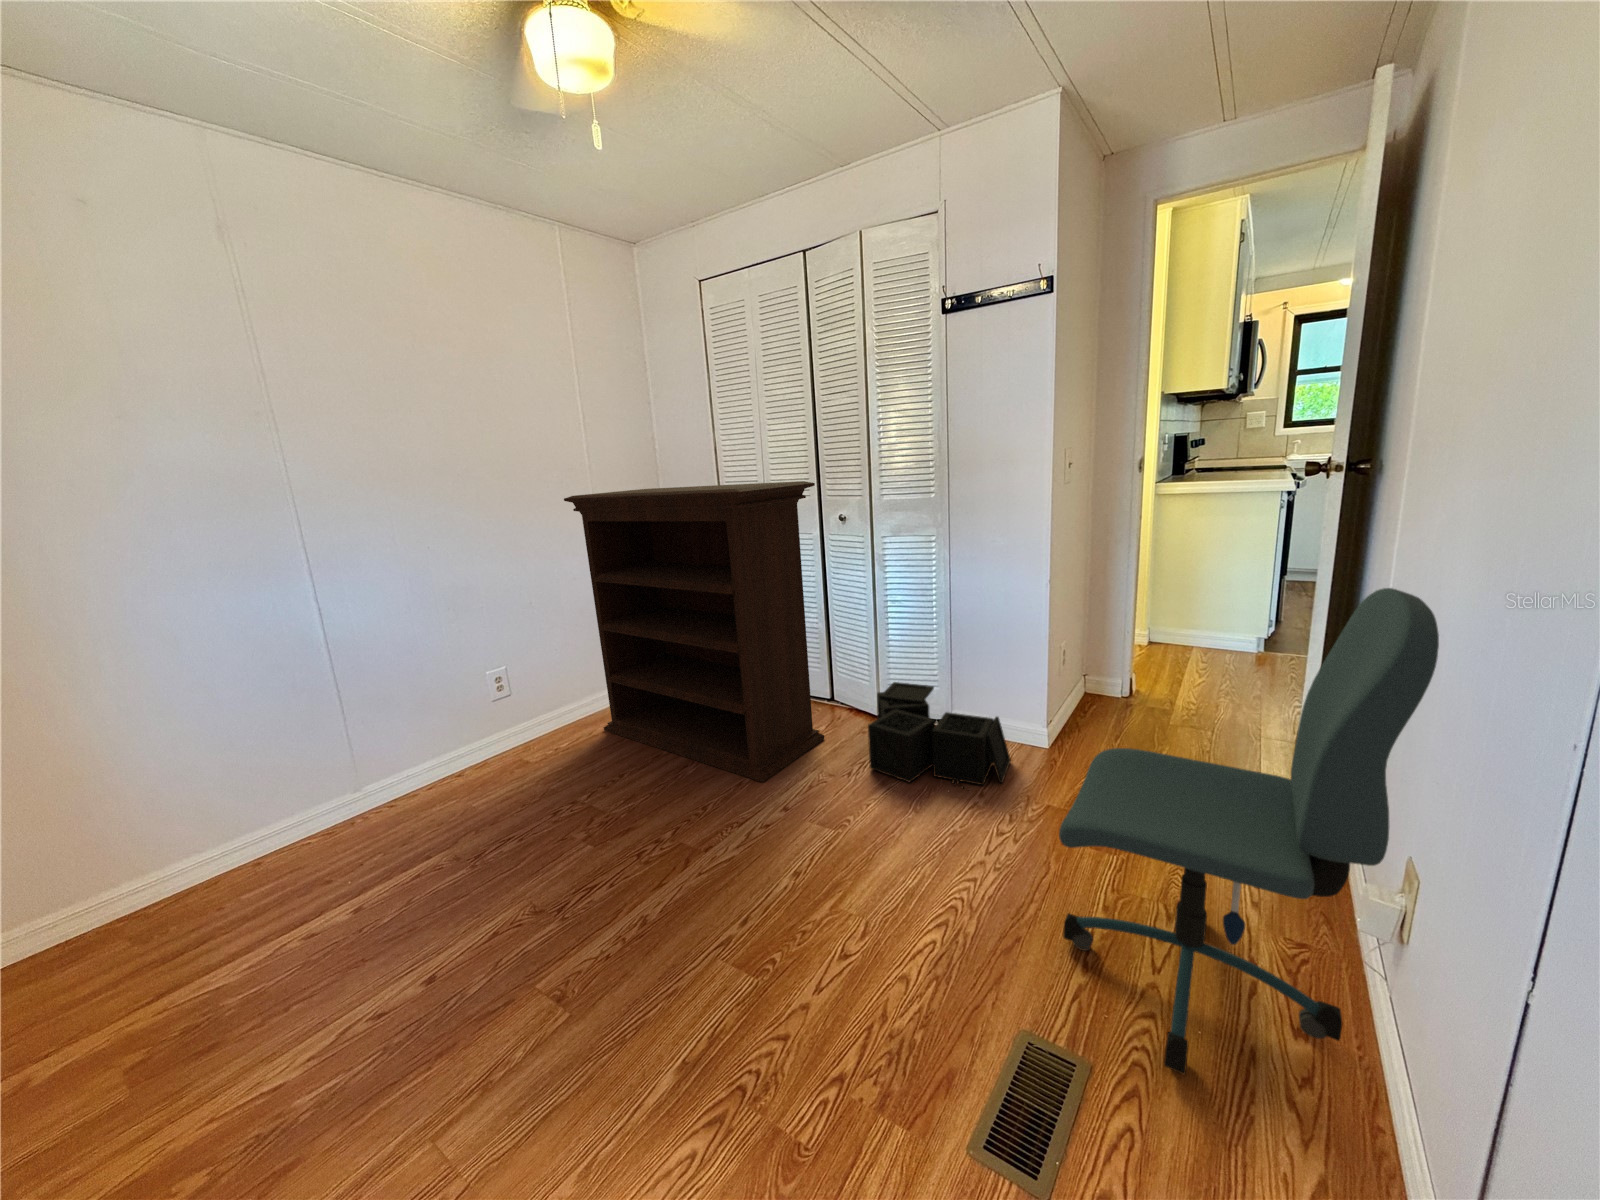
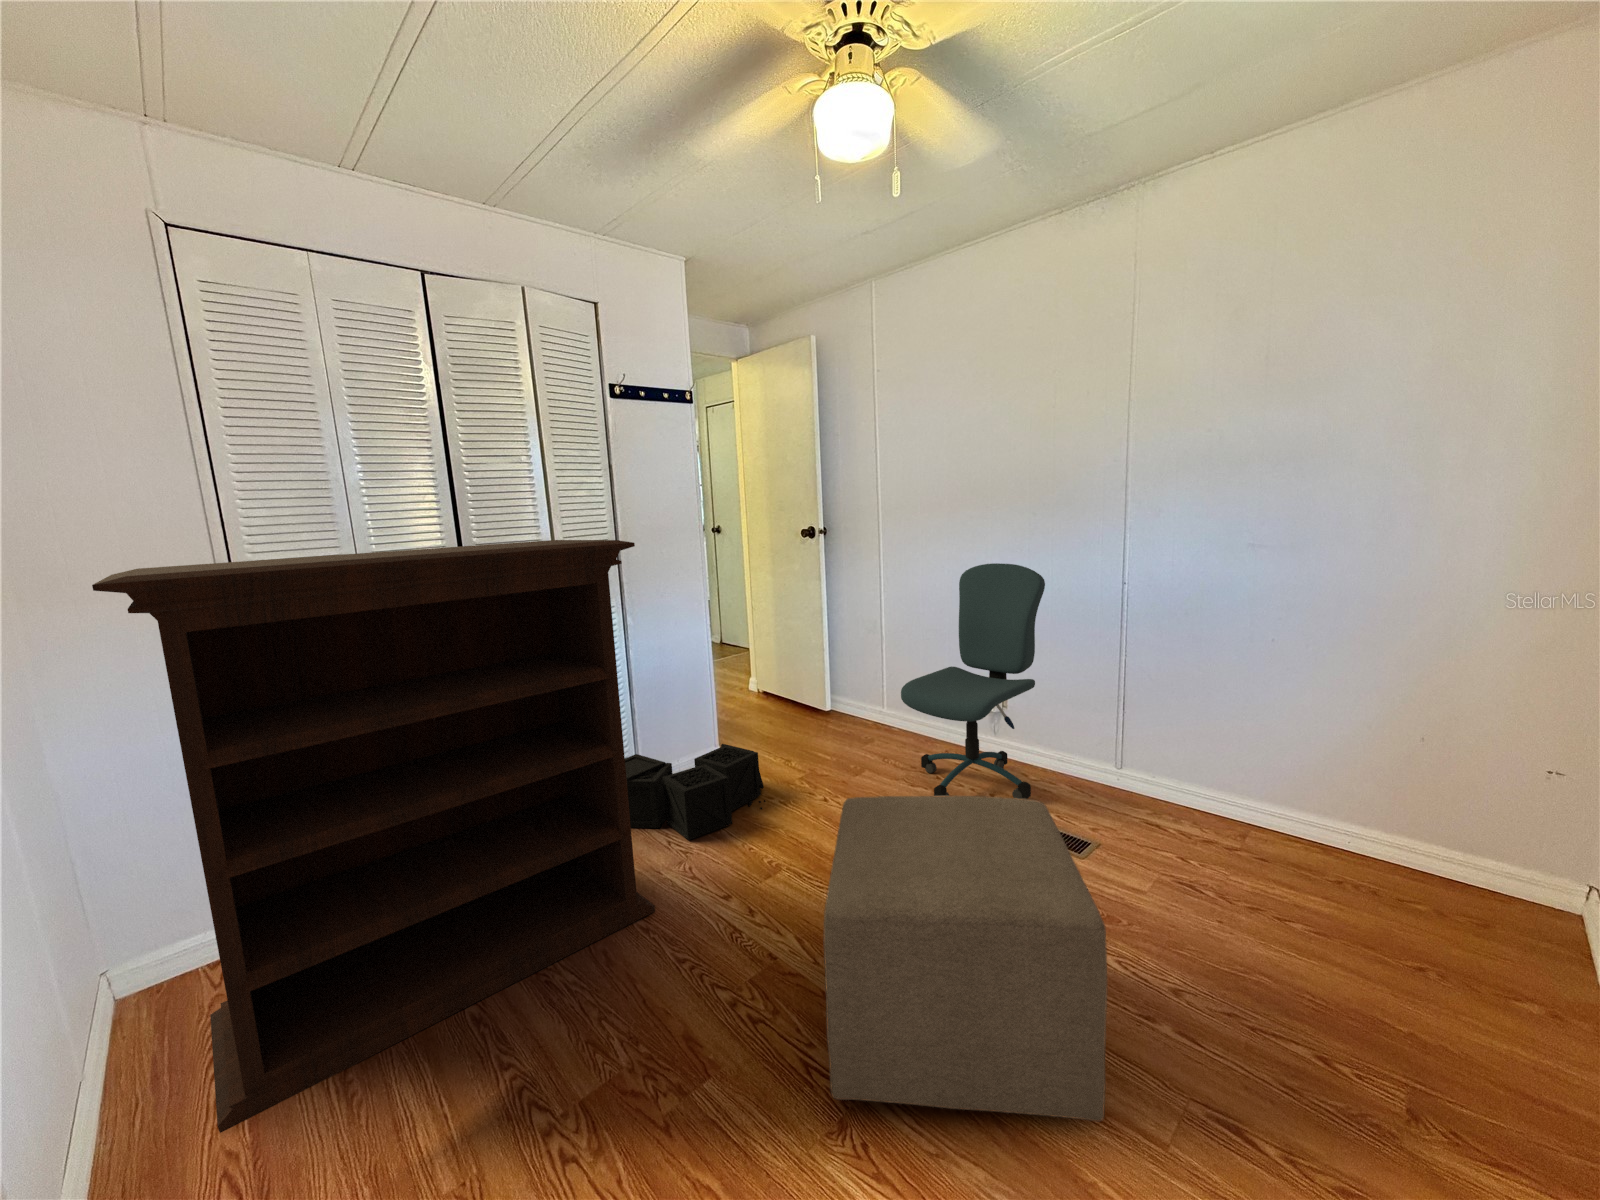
ottoman: none [422,758,725,1065] -> present [824,796,1107,1121]

